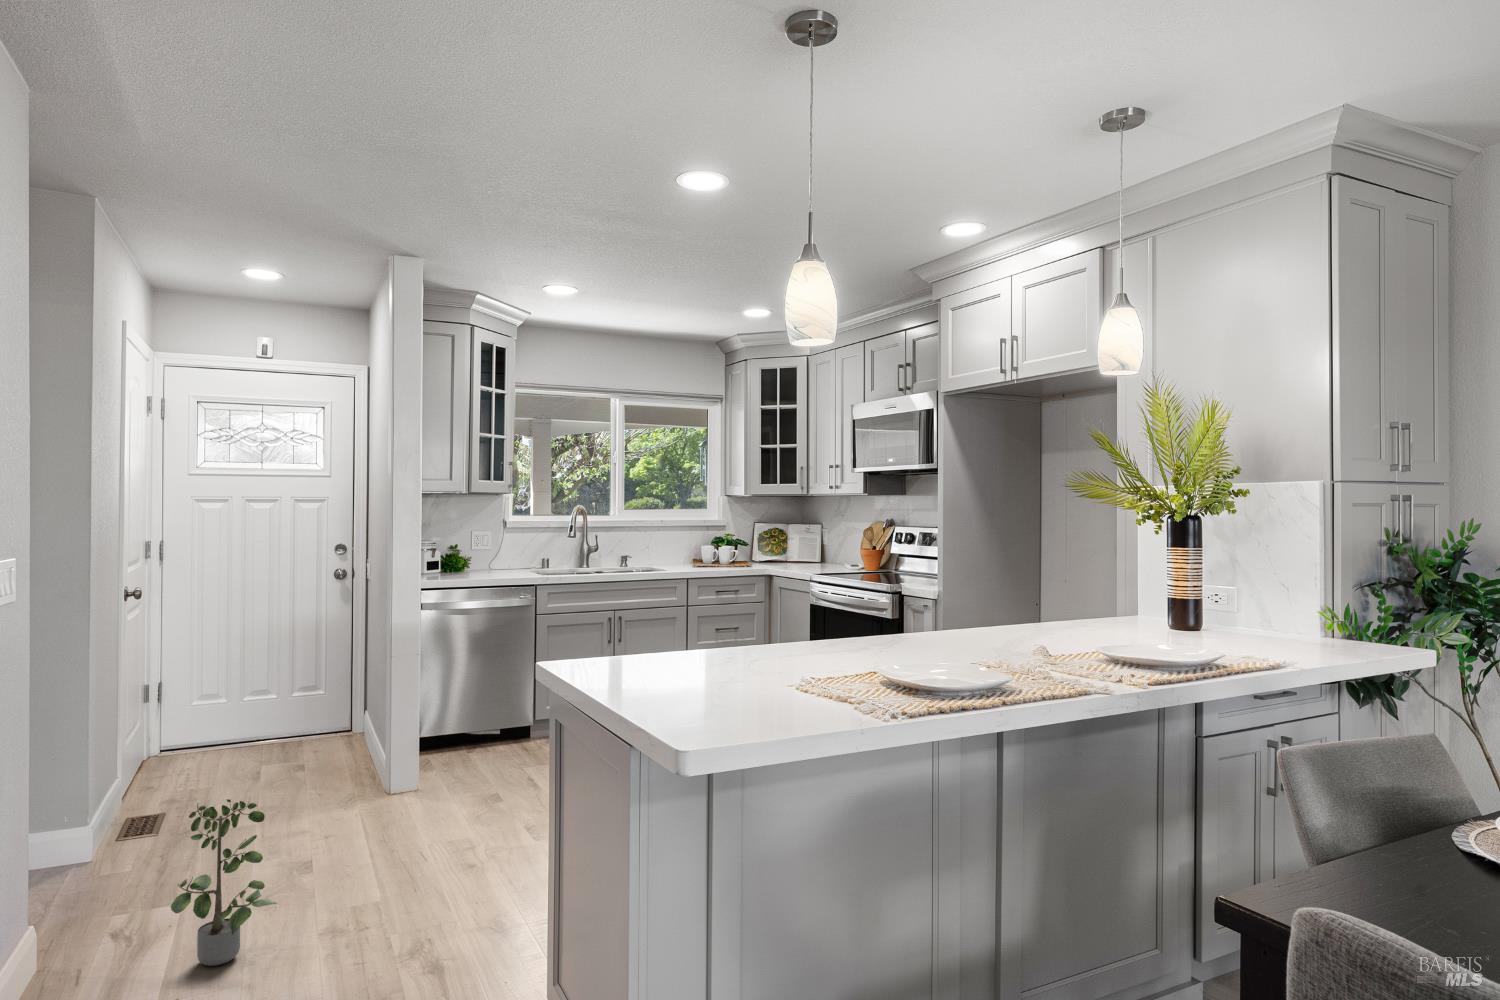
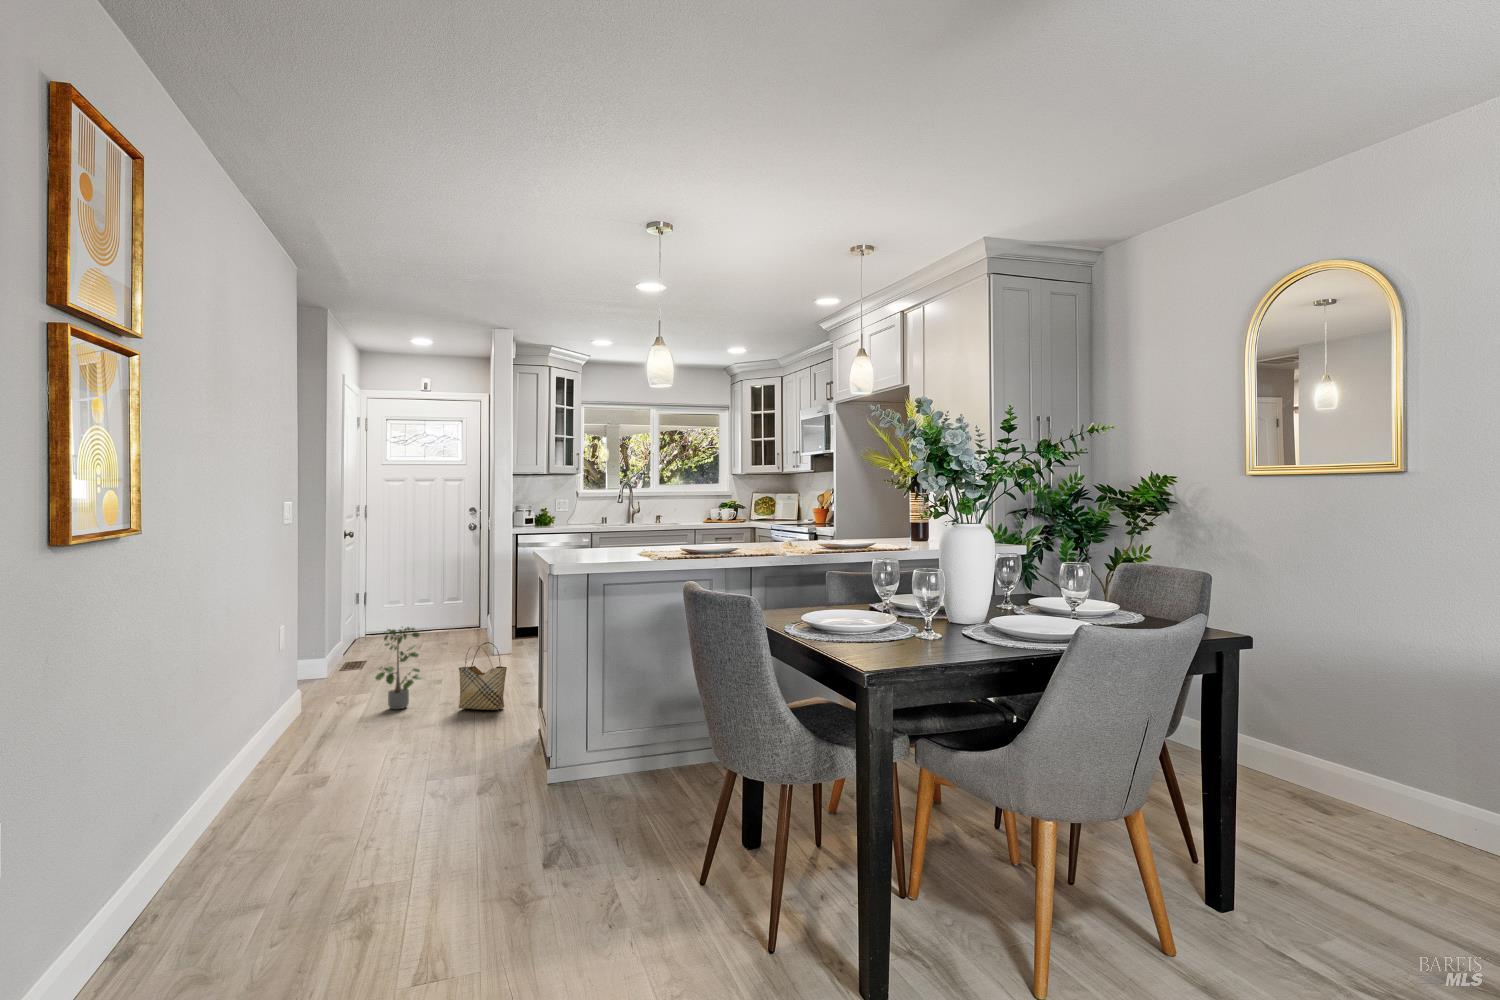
woven basket: none [342,823,439,961] -> present [459,642,507,710]

